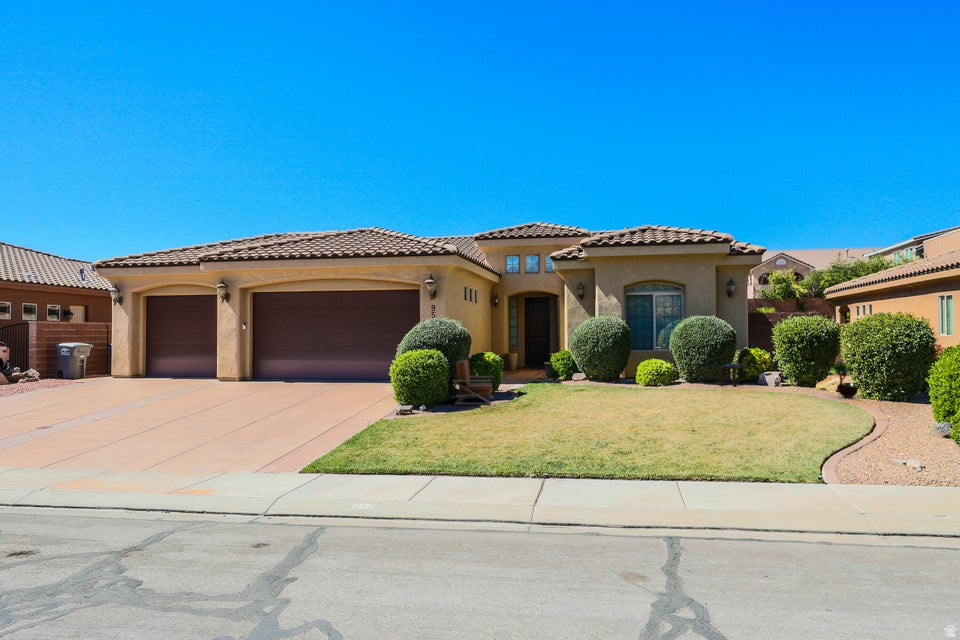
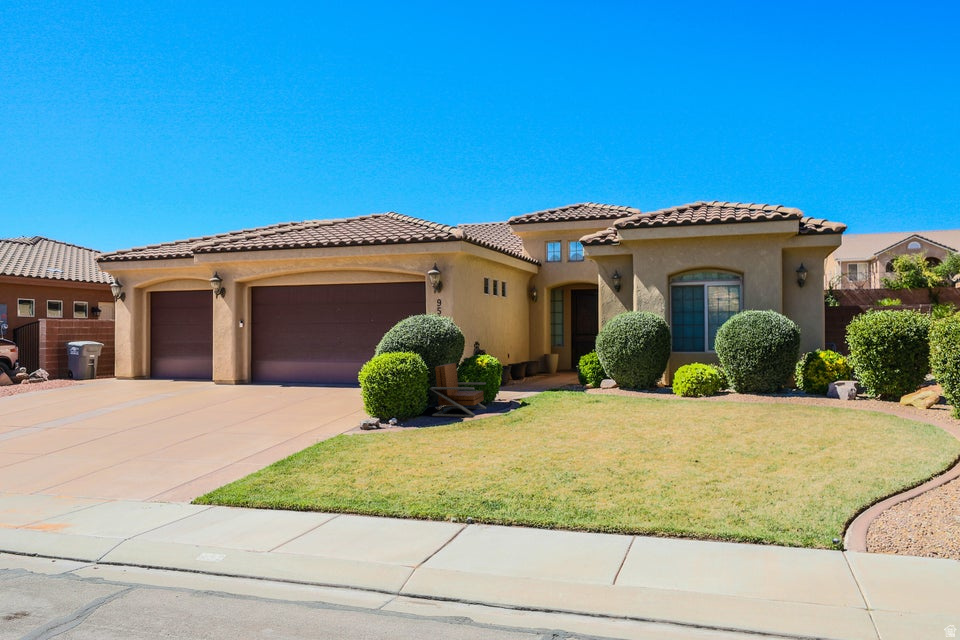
potted tree: present [831,362,858,398] -> none [911,365,949,418]
bench: present [719,363,744,386] -> none [773,370,810,399]

